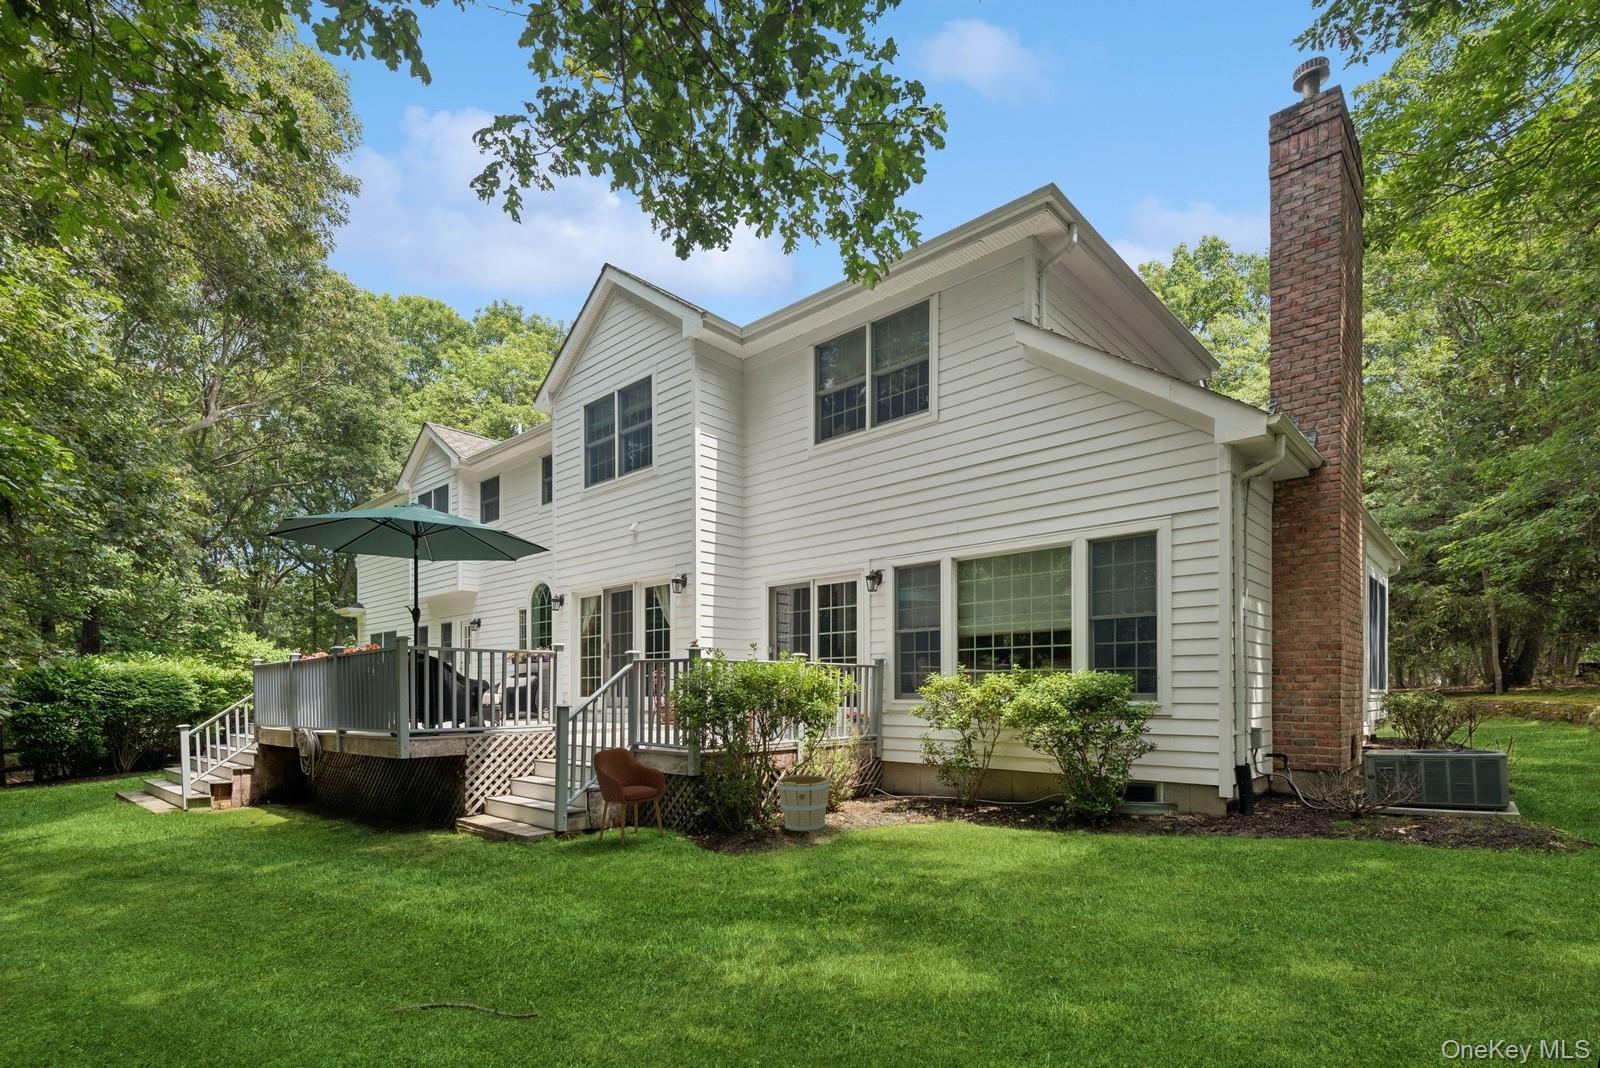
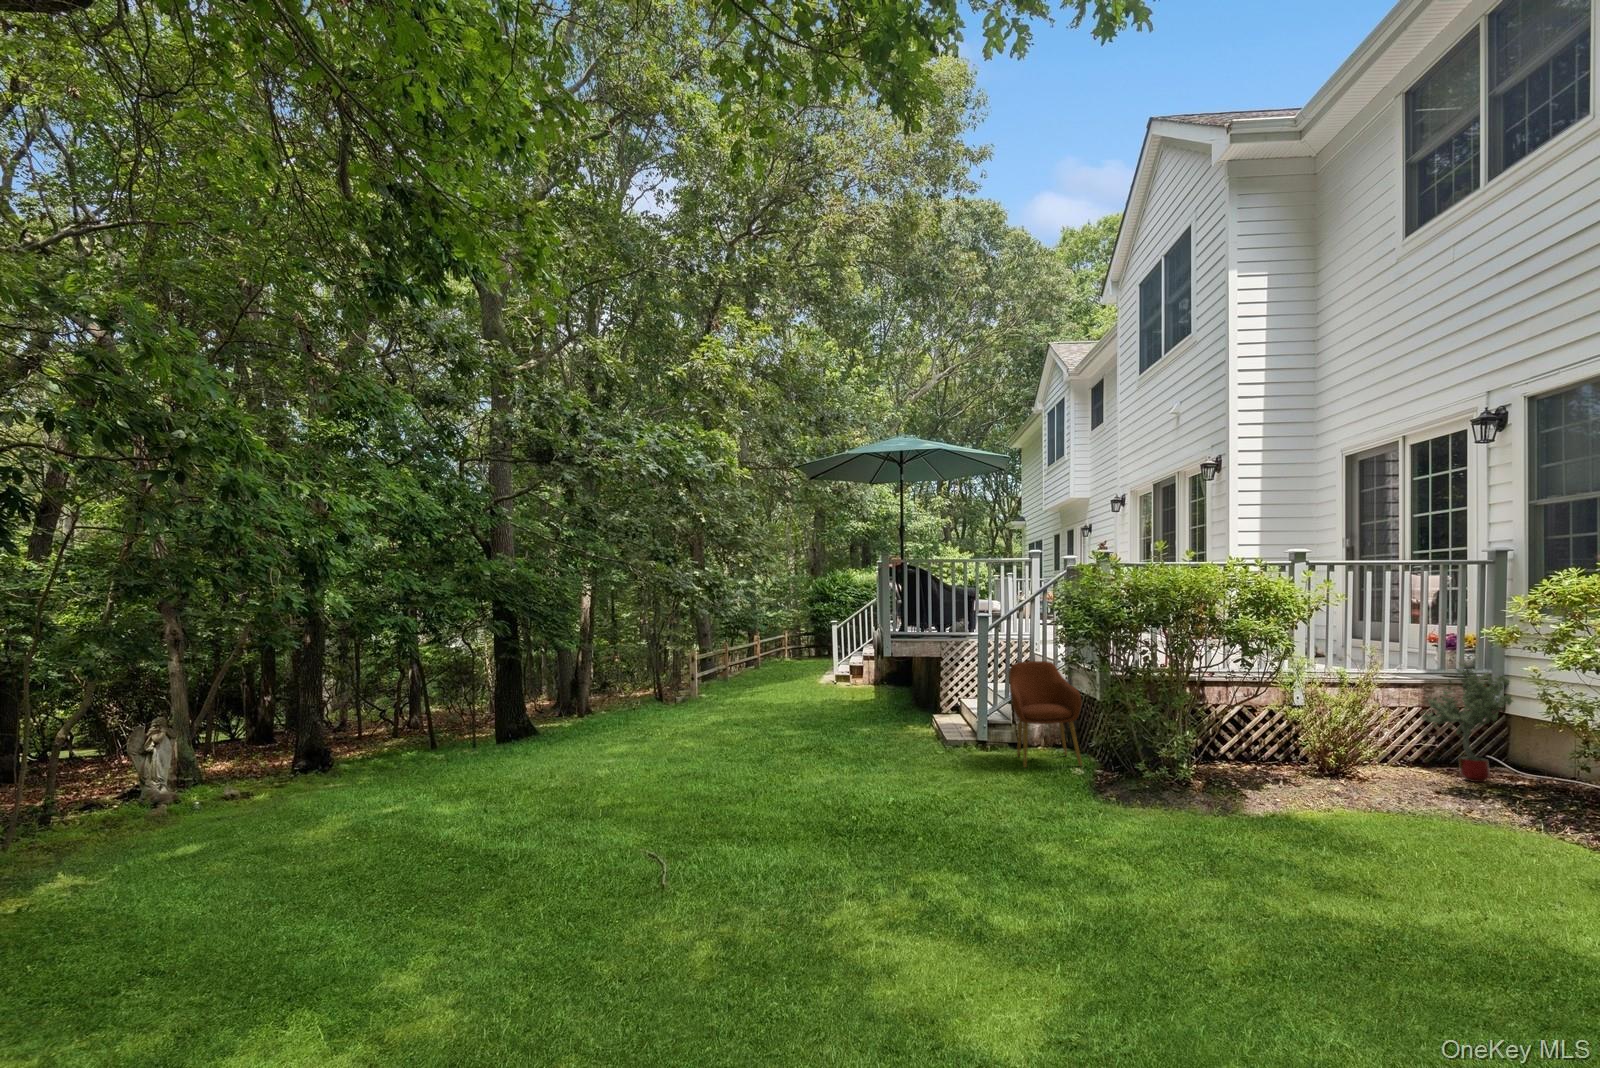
potted tree: none [855,728,894,803] -> present [1422,663,1513,782]
wooden bucket: present [776,774,831,831] -> none [1226,717,1319,799]

